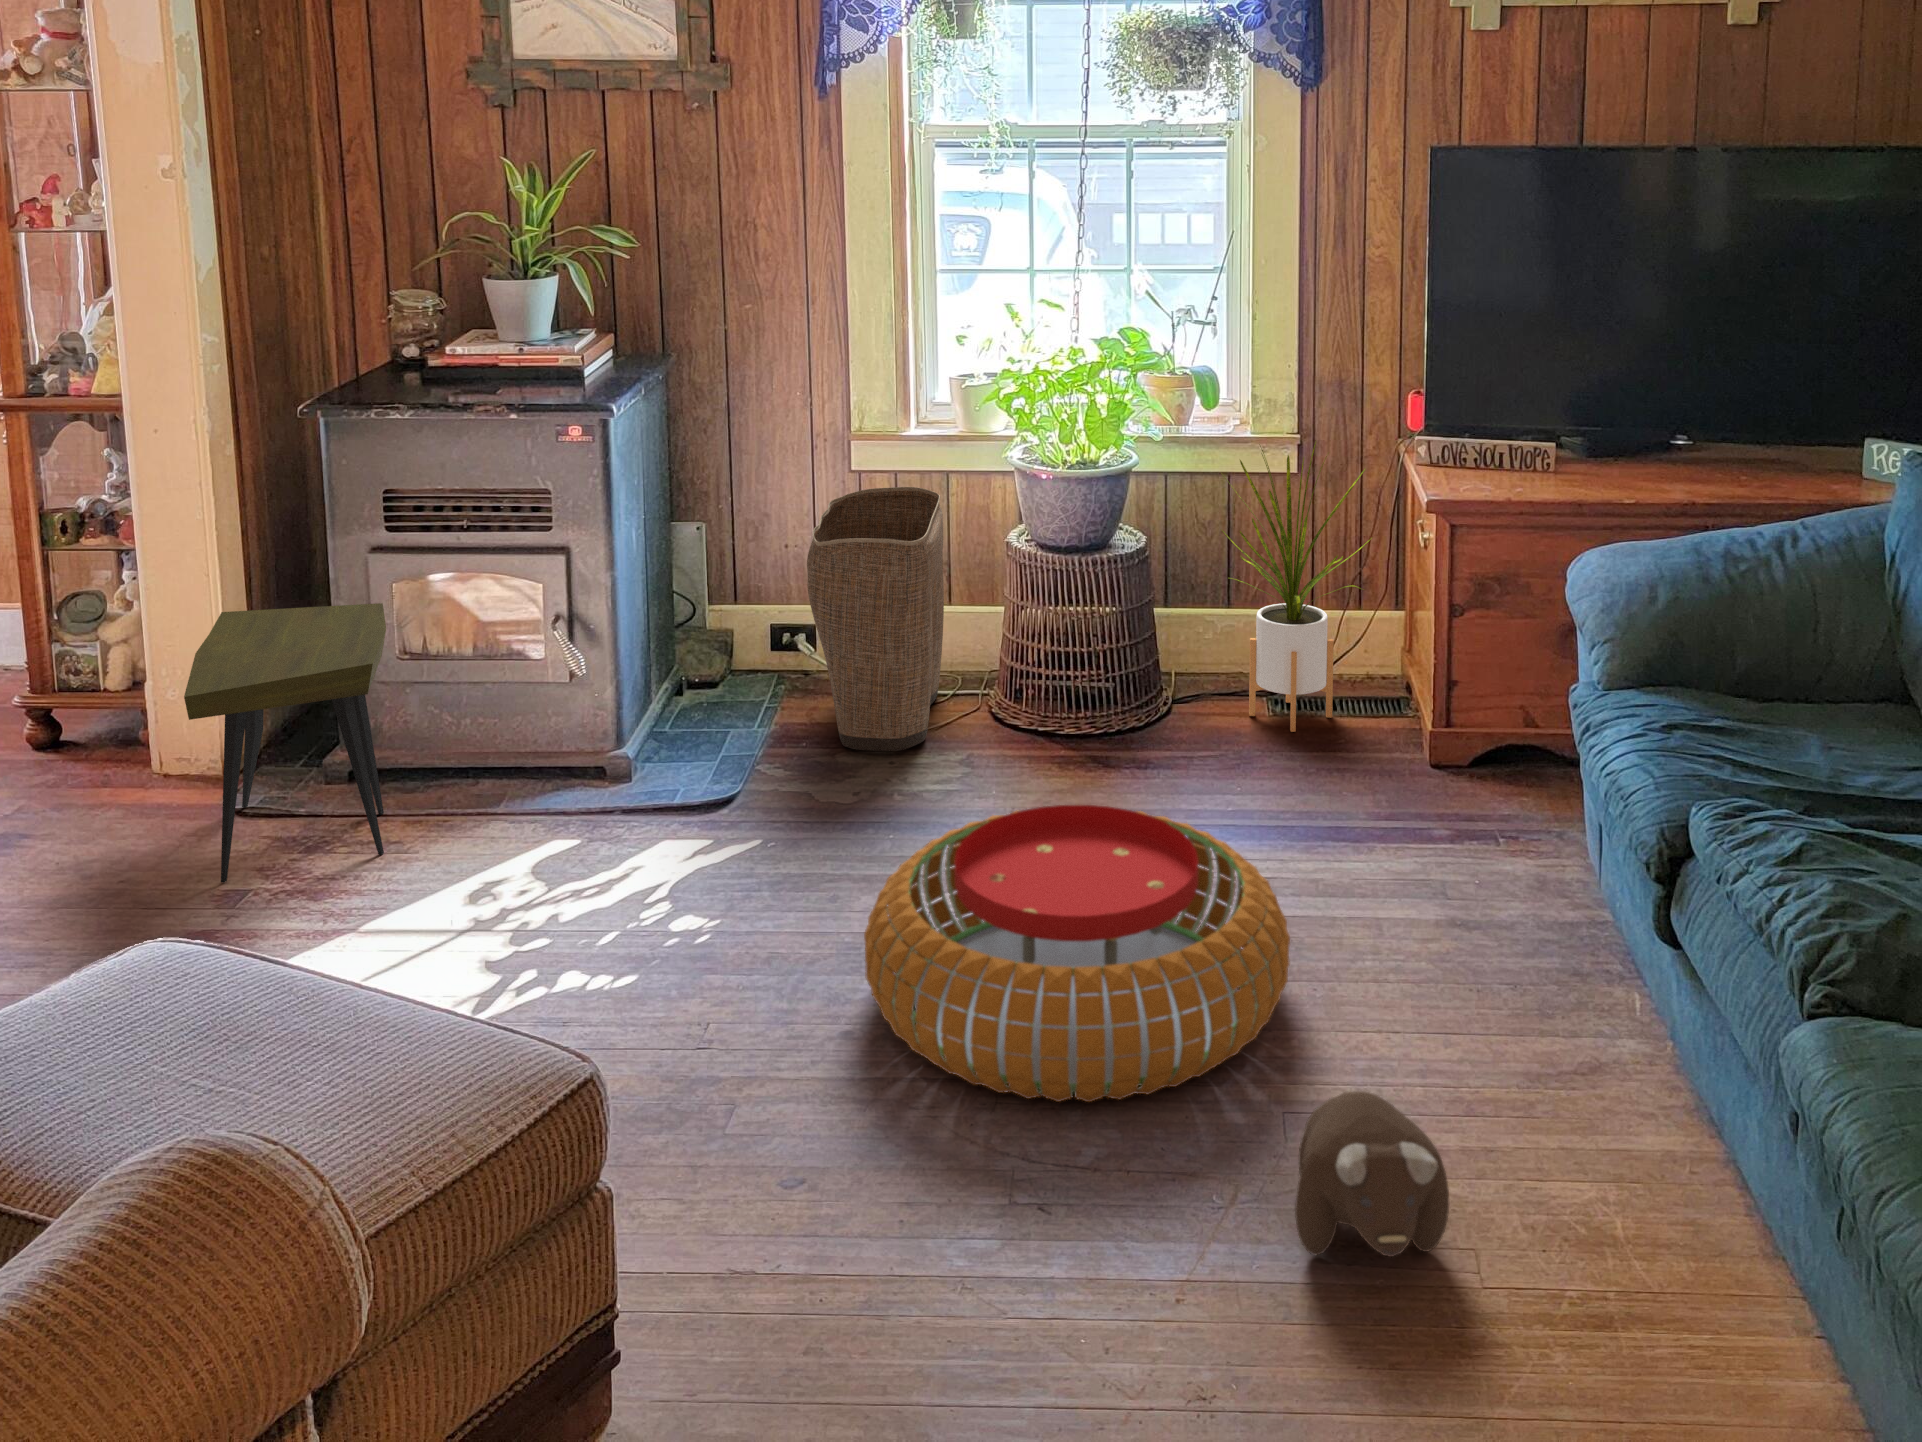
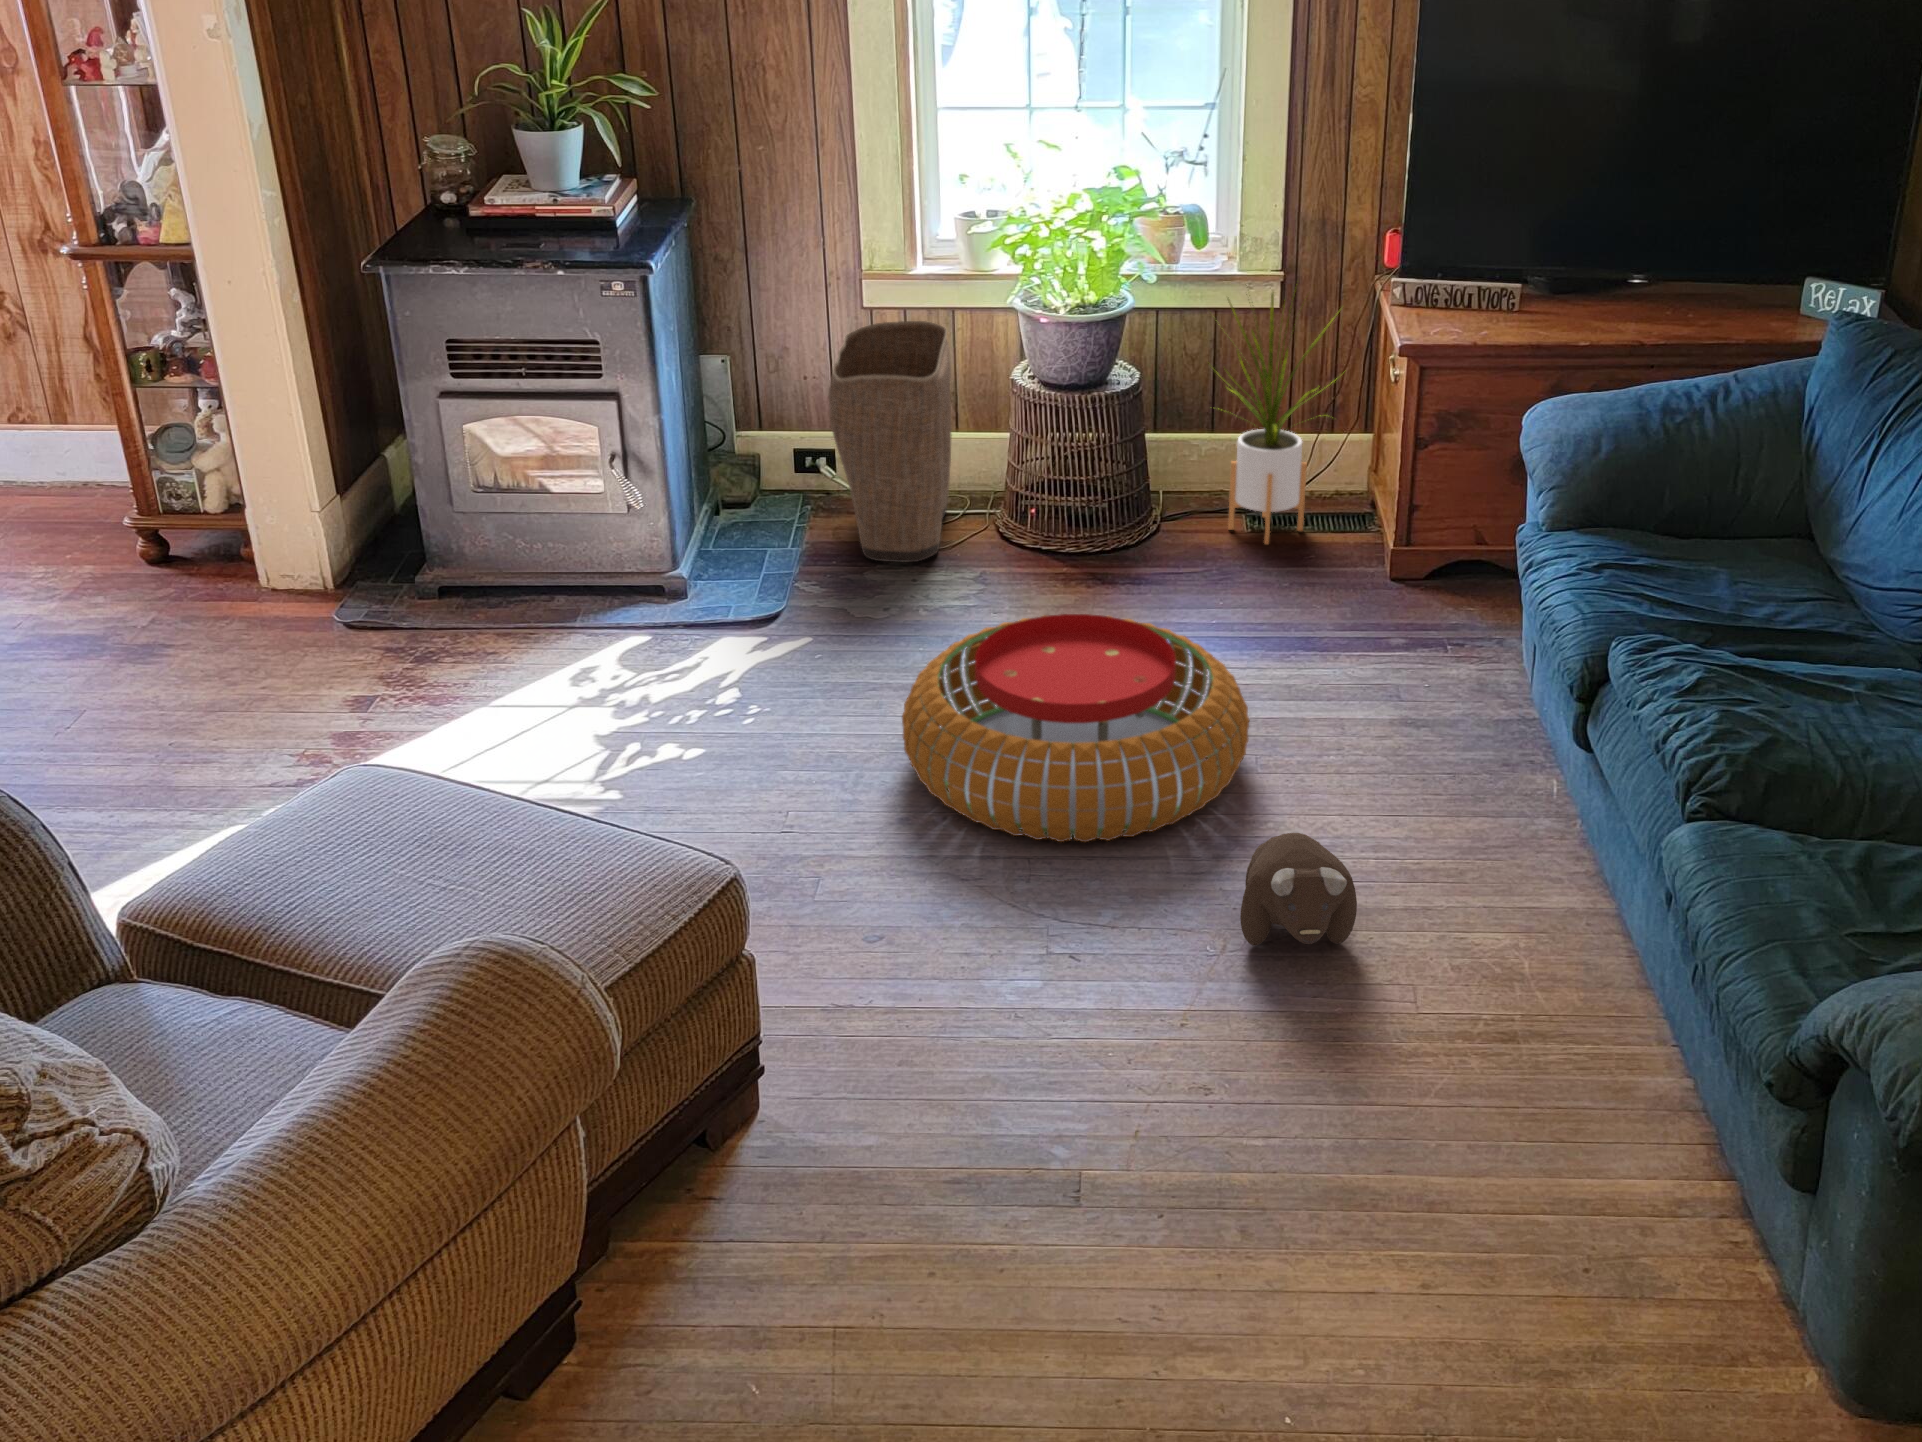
side table: present [184,603,386,883] -> none [306,436,483,675]

